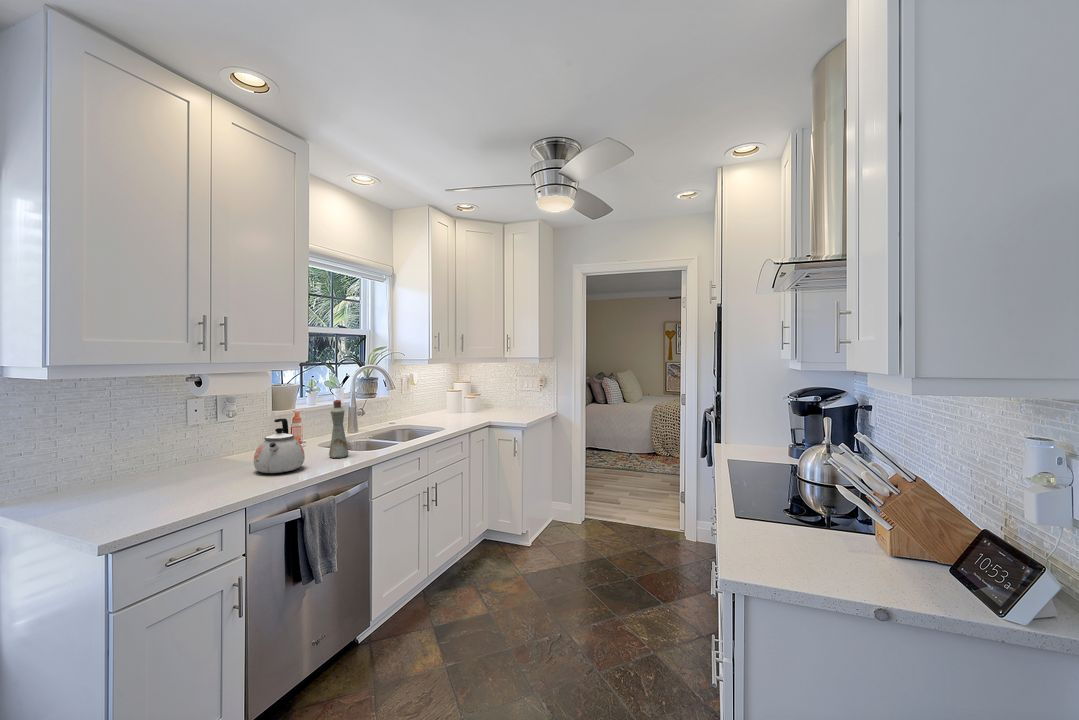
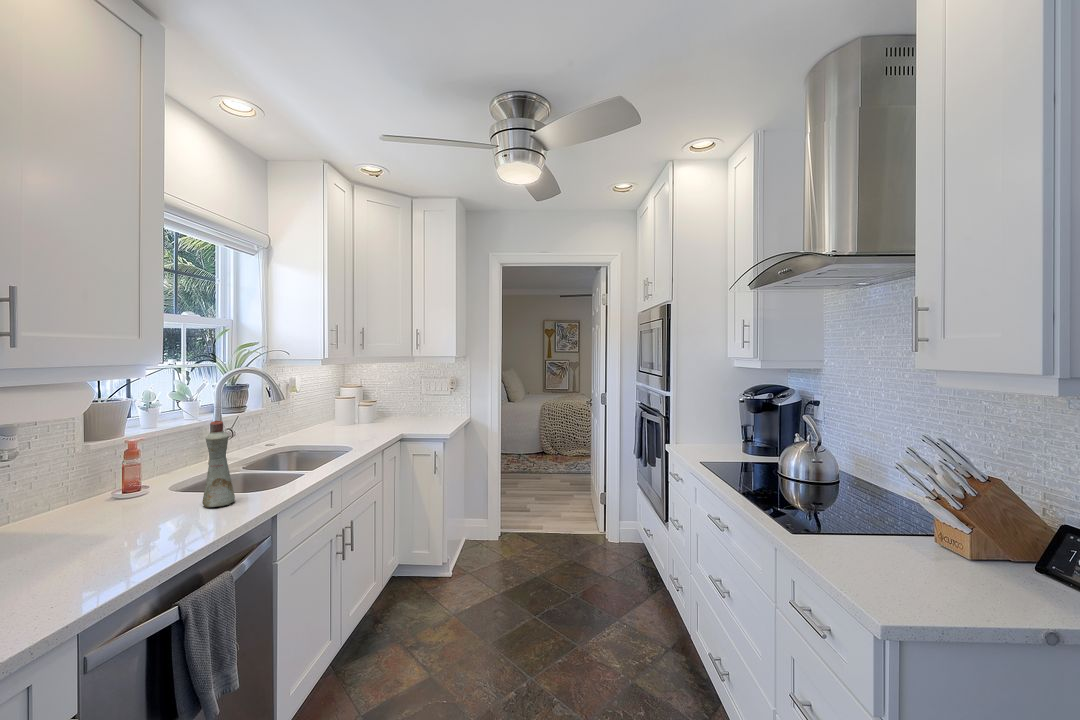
kettle: present [254,418,305,473] -> none [71,456,170,551]

